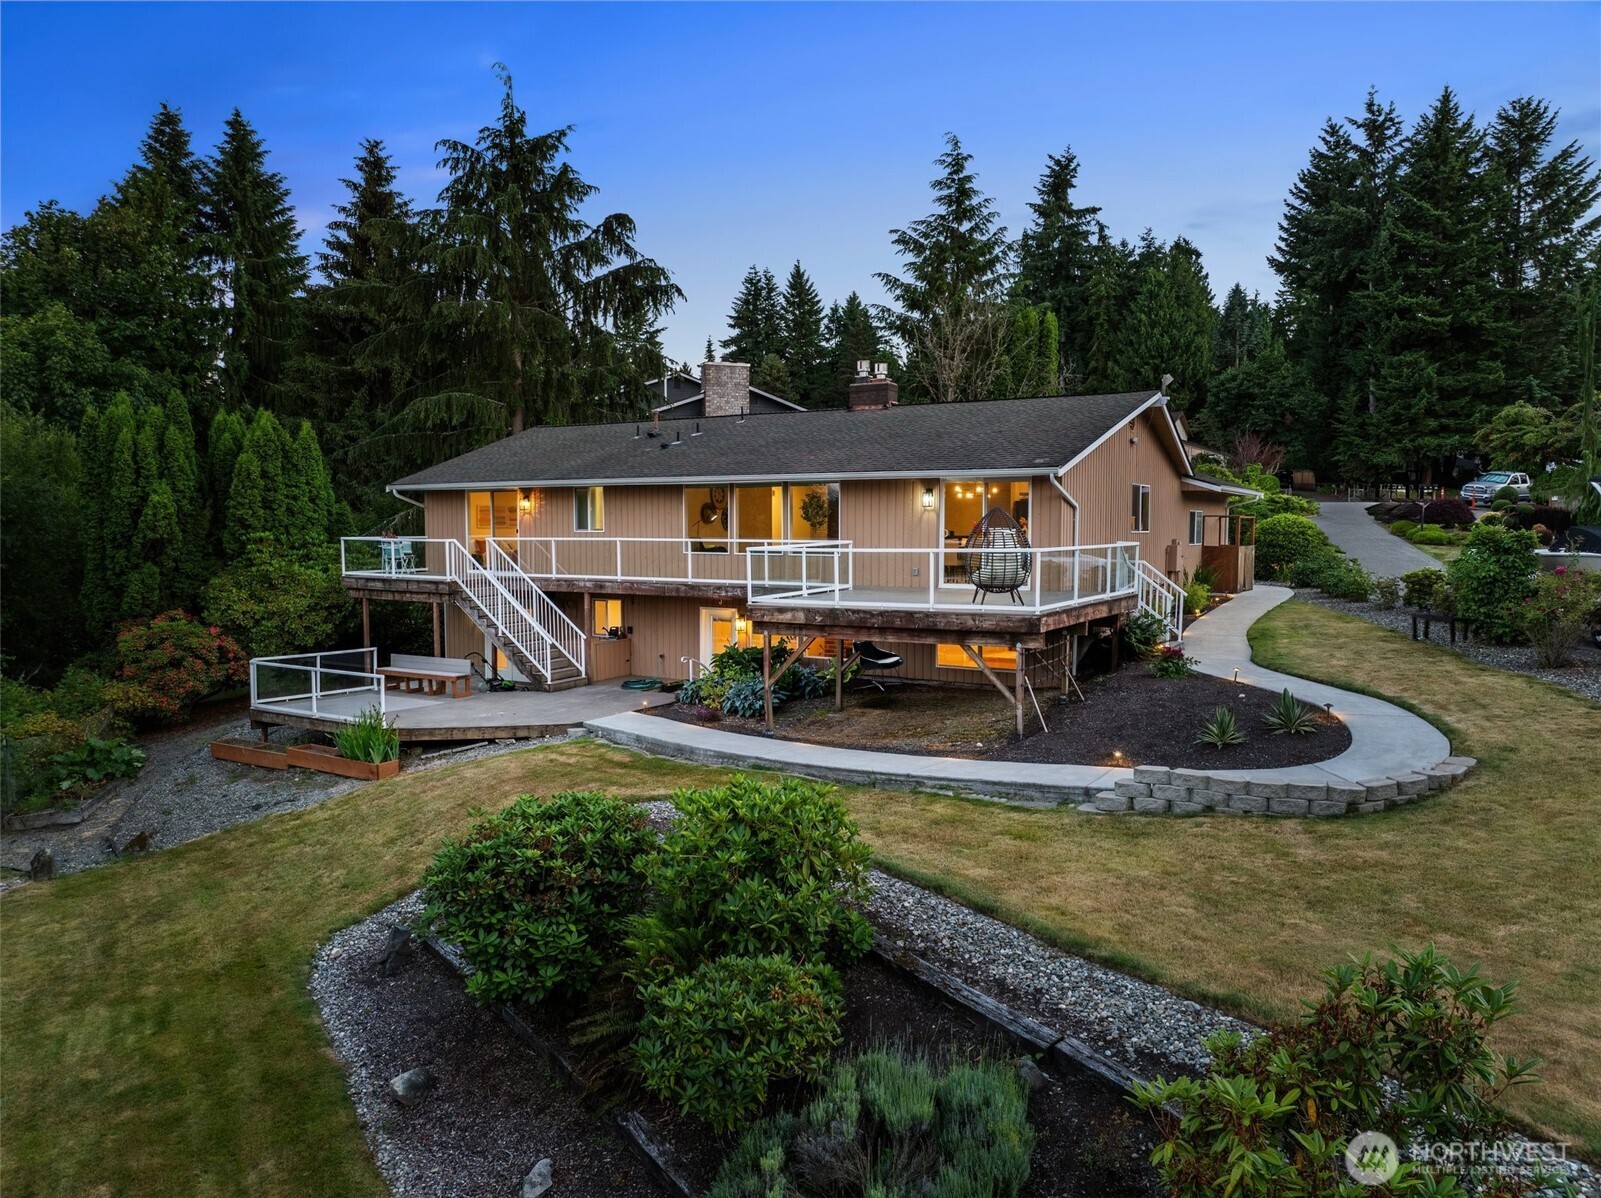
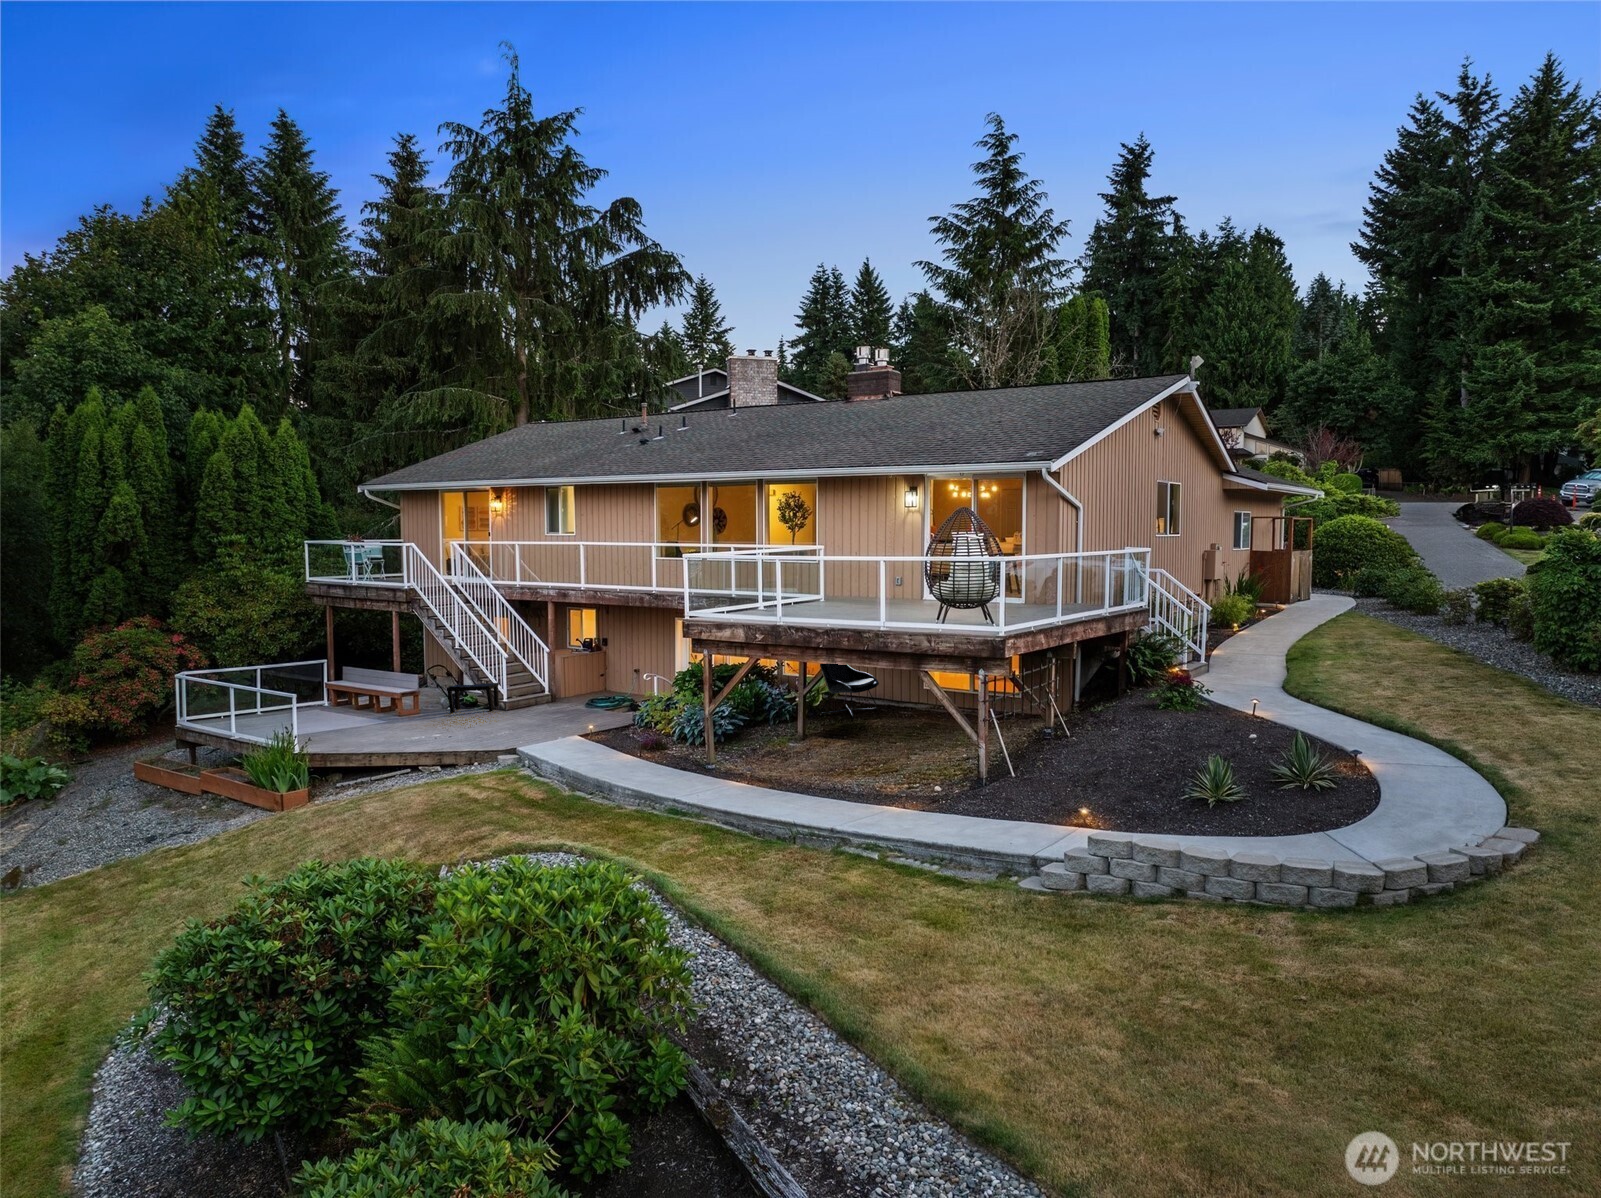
bench: present [1411,614,1470,646] -> present [447,683,499,713]

